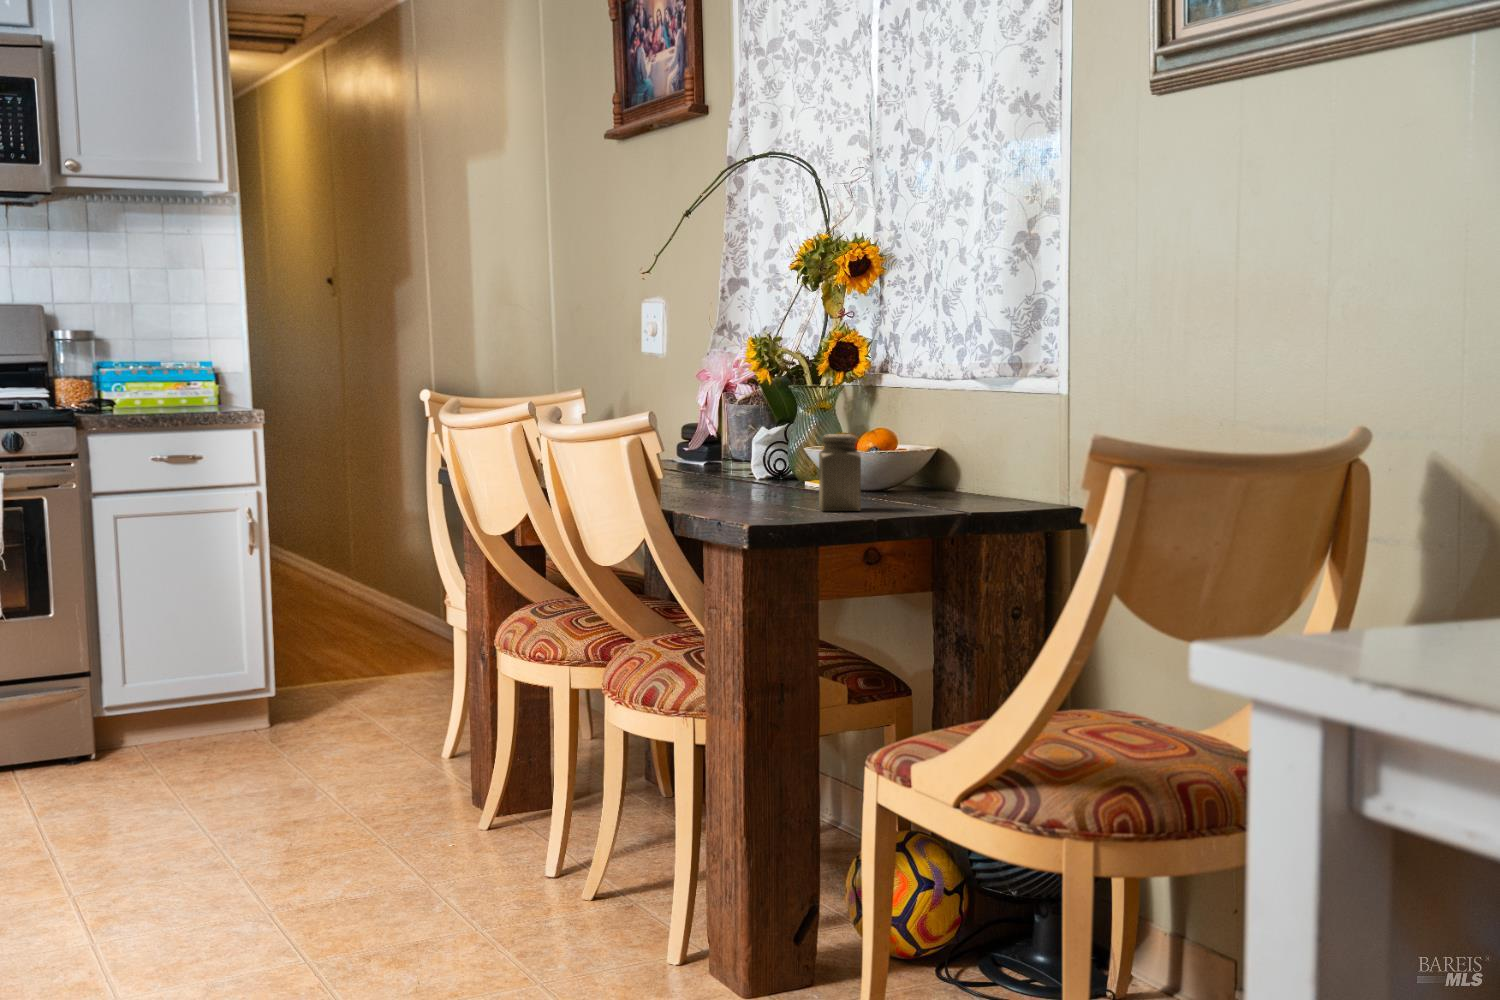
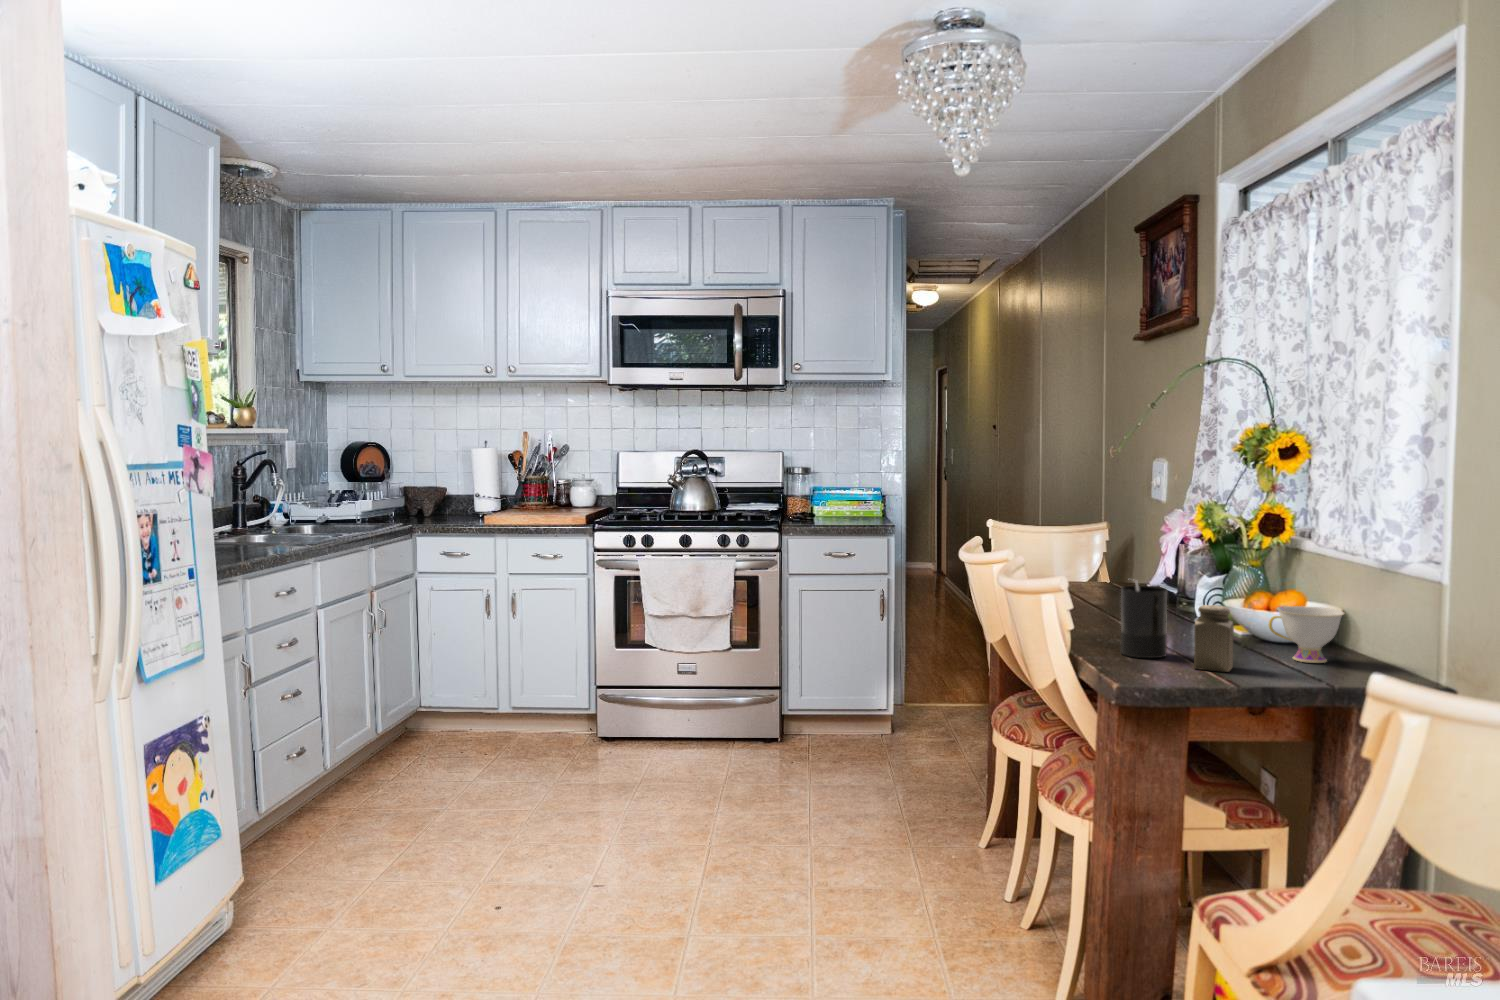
candle: none [723,413,778,508] -> present [1121,581,1167,658]
teacup: none [879,438,956,499] -> present [1268,606,1344,663]

